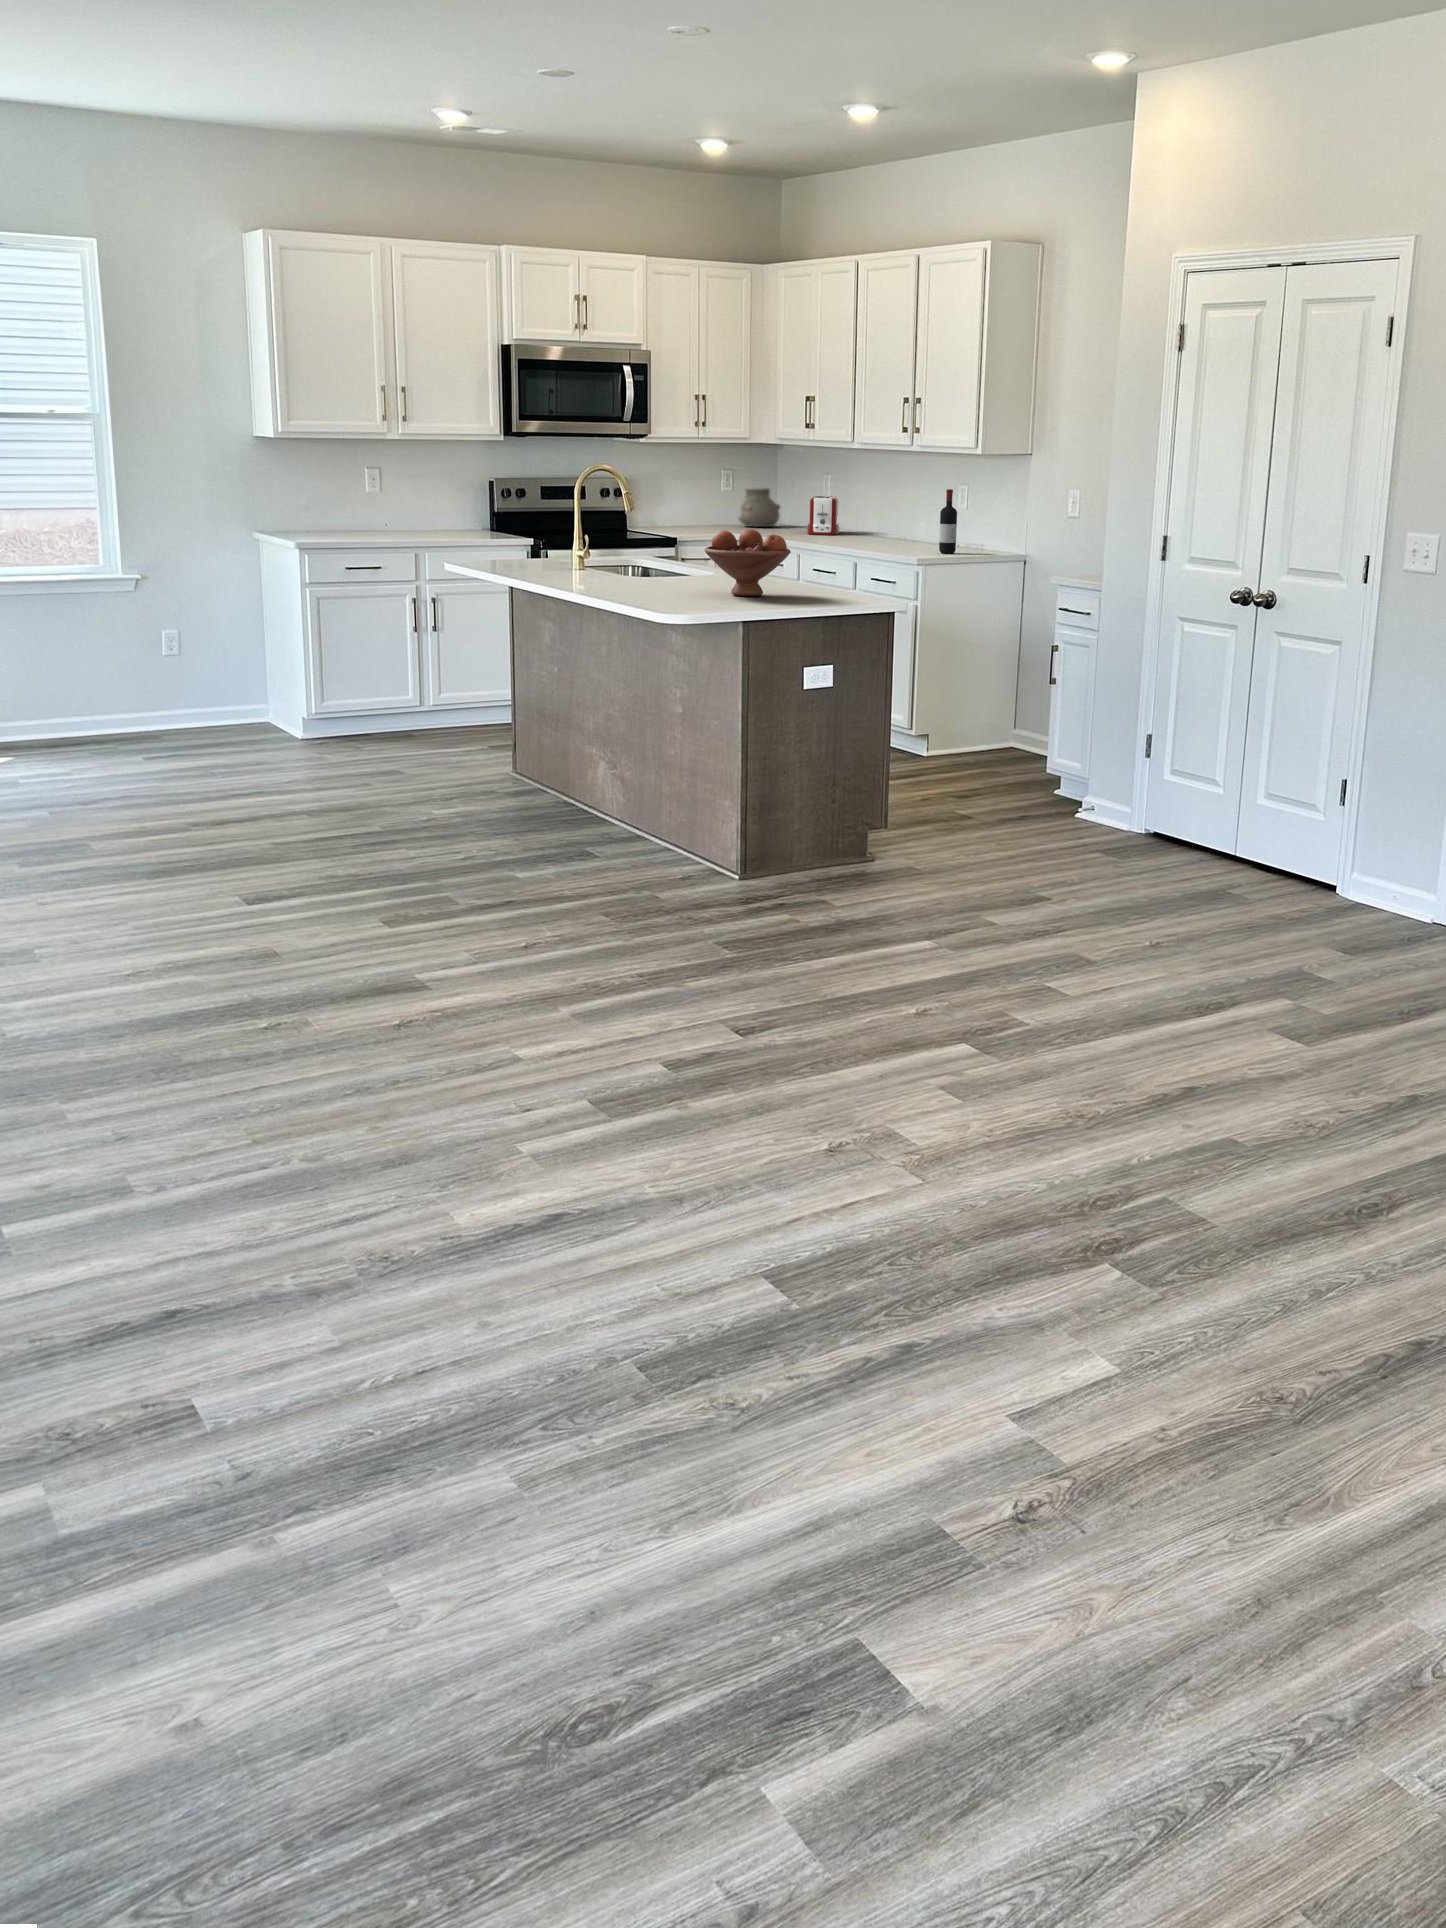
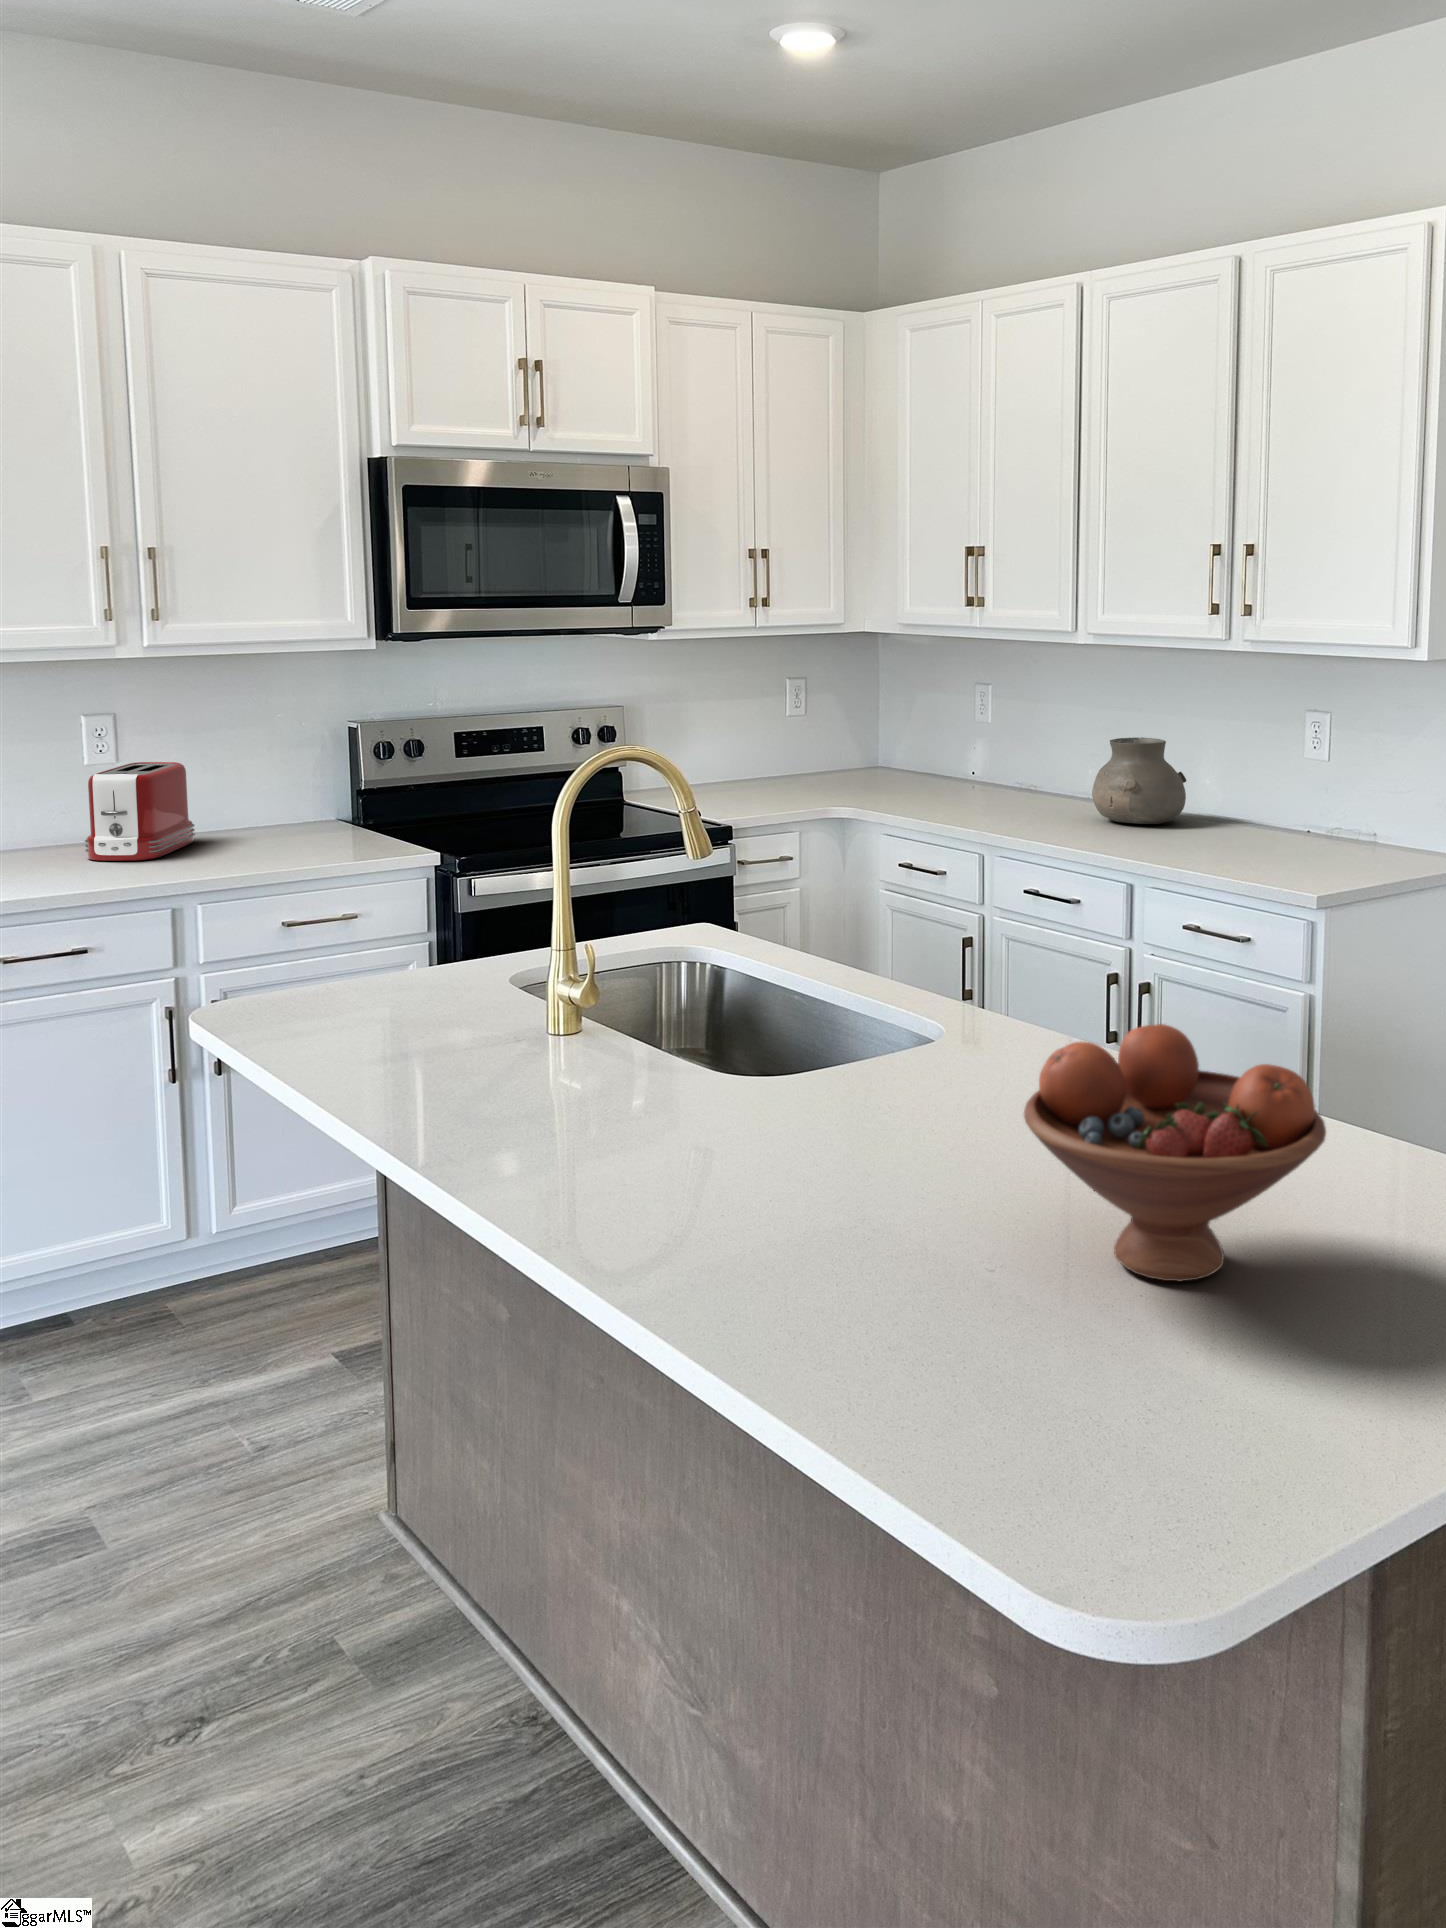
vase: present [739,488,780,527] -> present [1092,737,1186,824]
wine bottle: present [939,489,957,554] -> none [1294,737,1332,869]
toaster: present [807,496,840,535] -> present [85,762,195,861]

